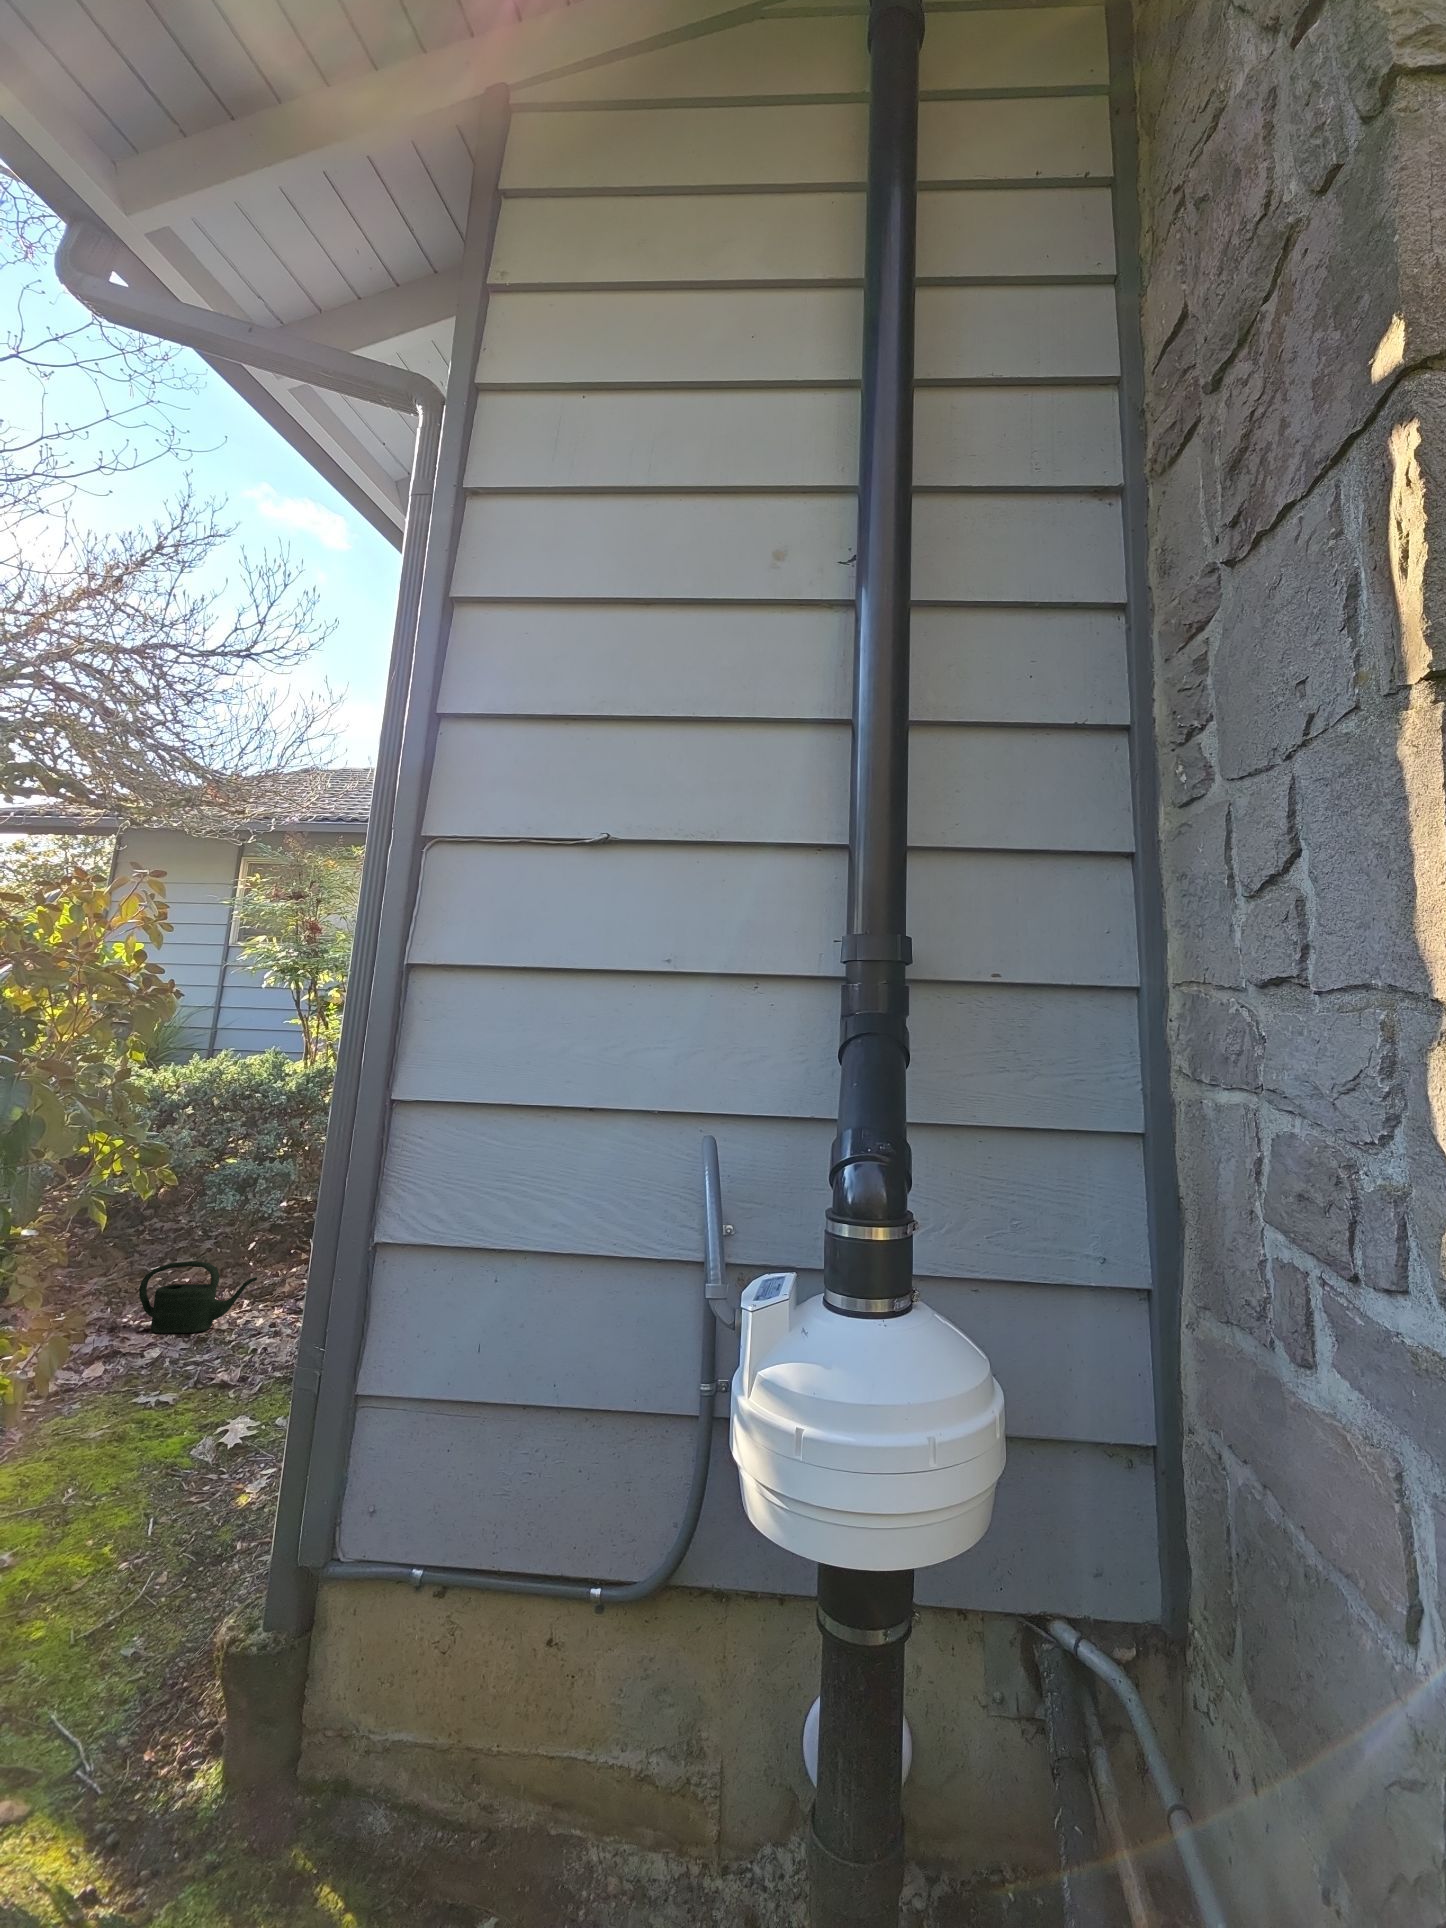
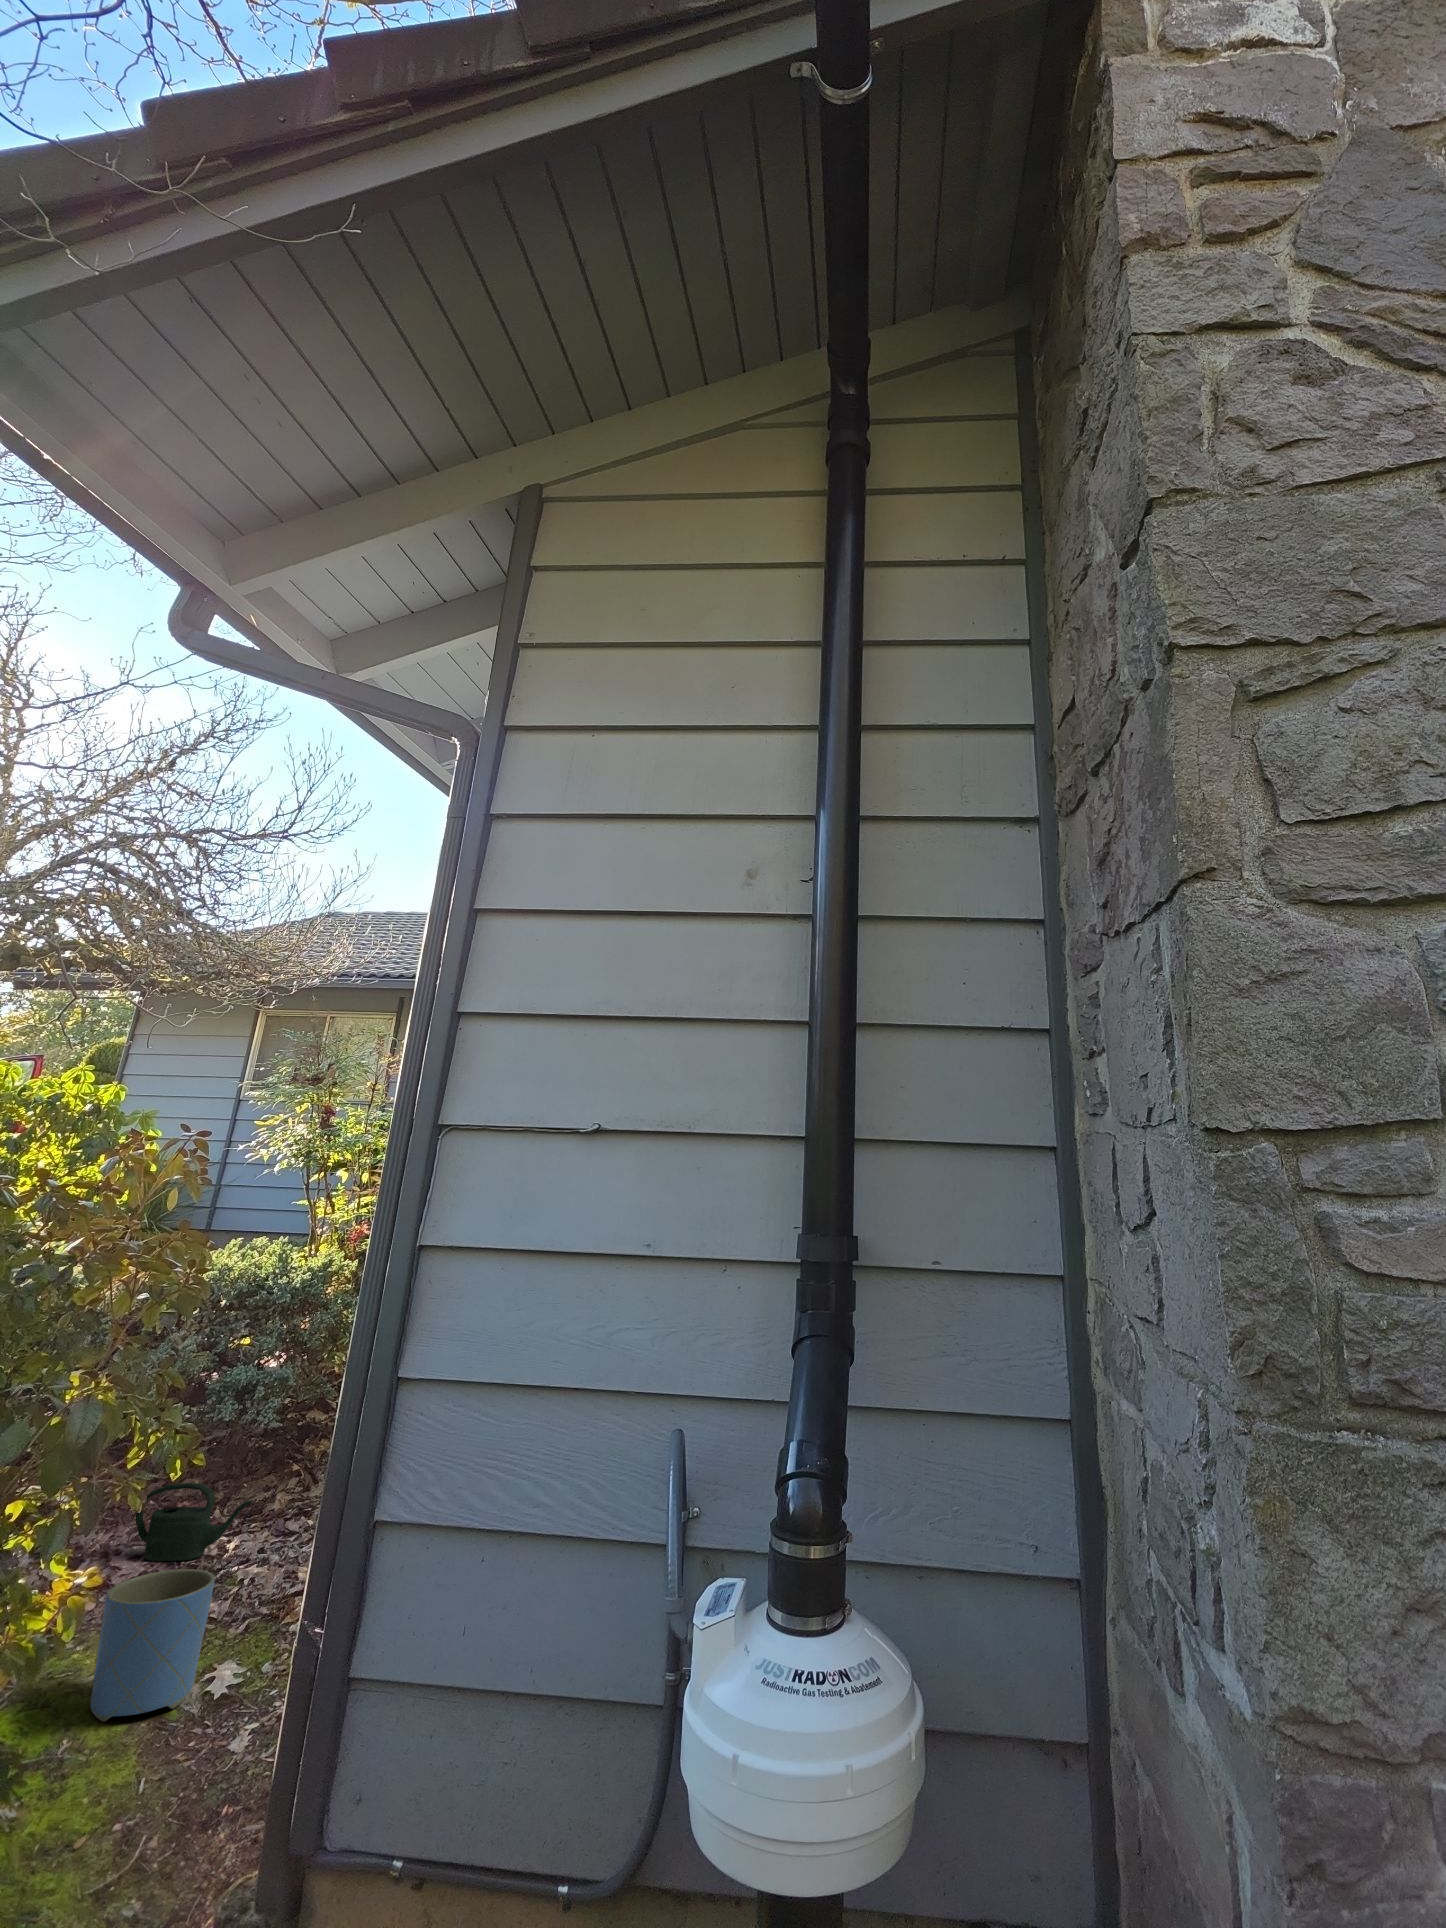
planter: none [98,1329,219,1467] -> present [90,1569,215,1722]

